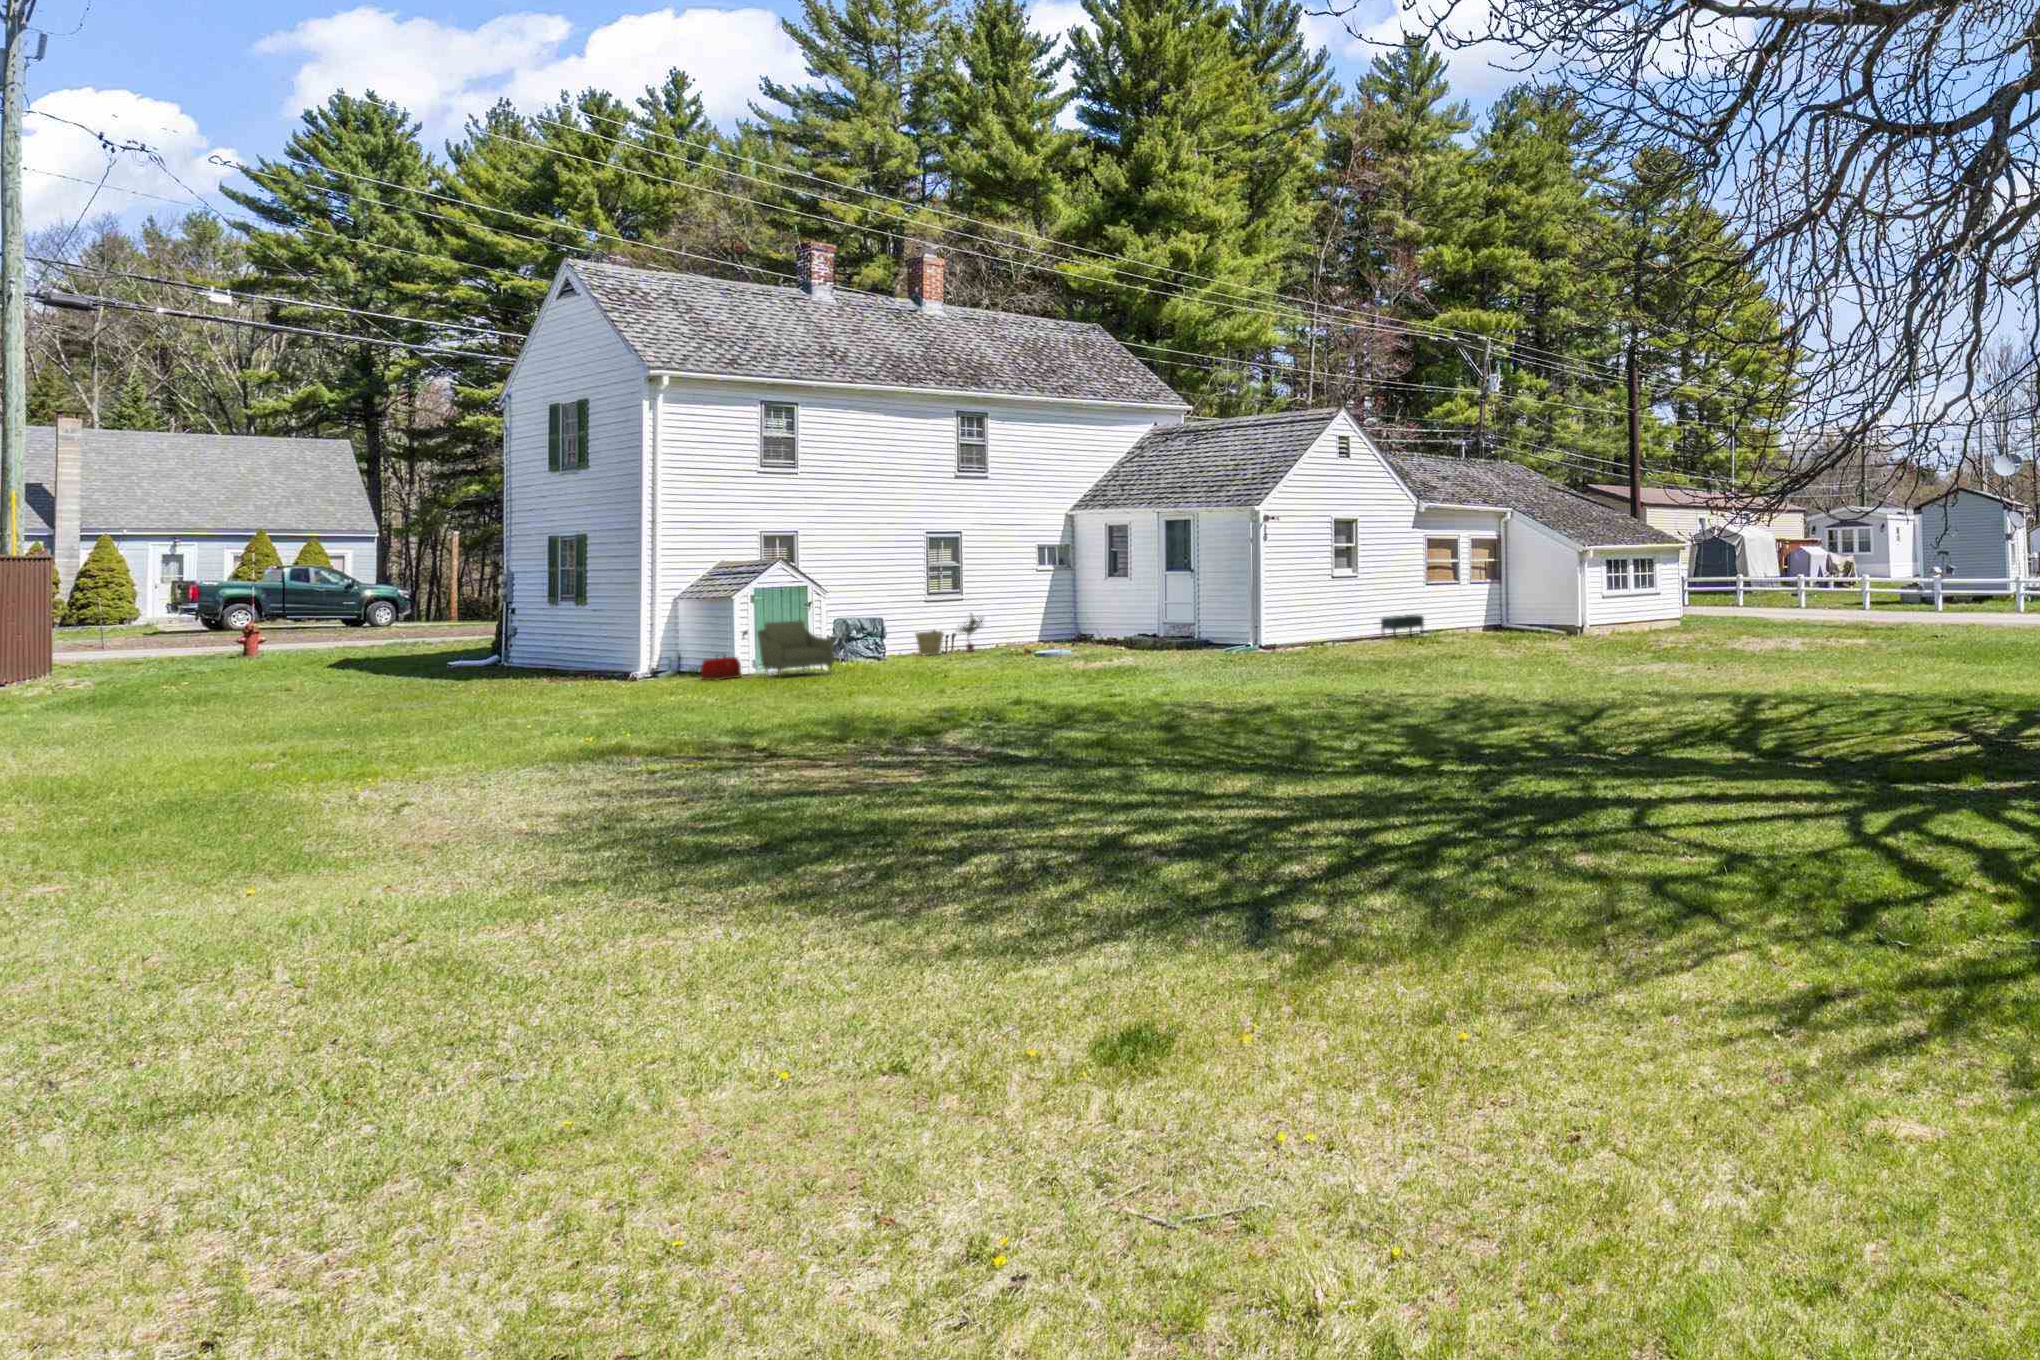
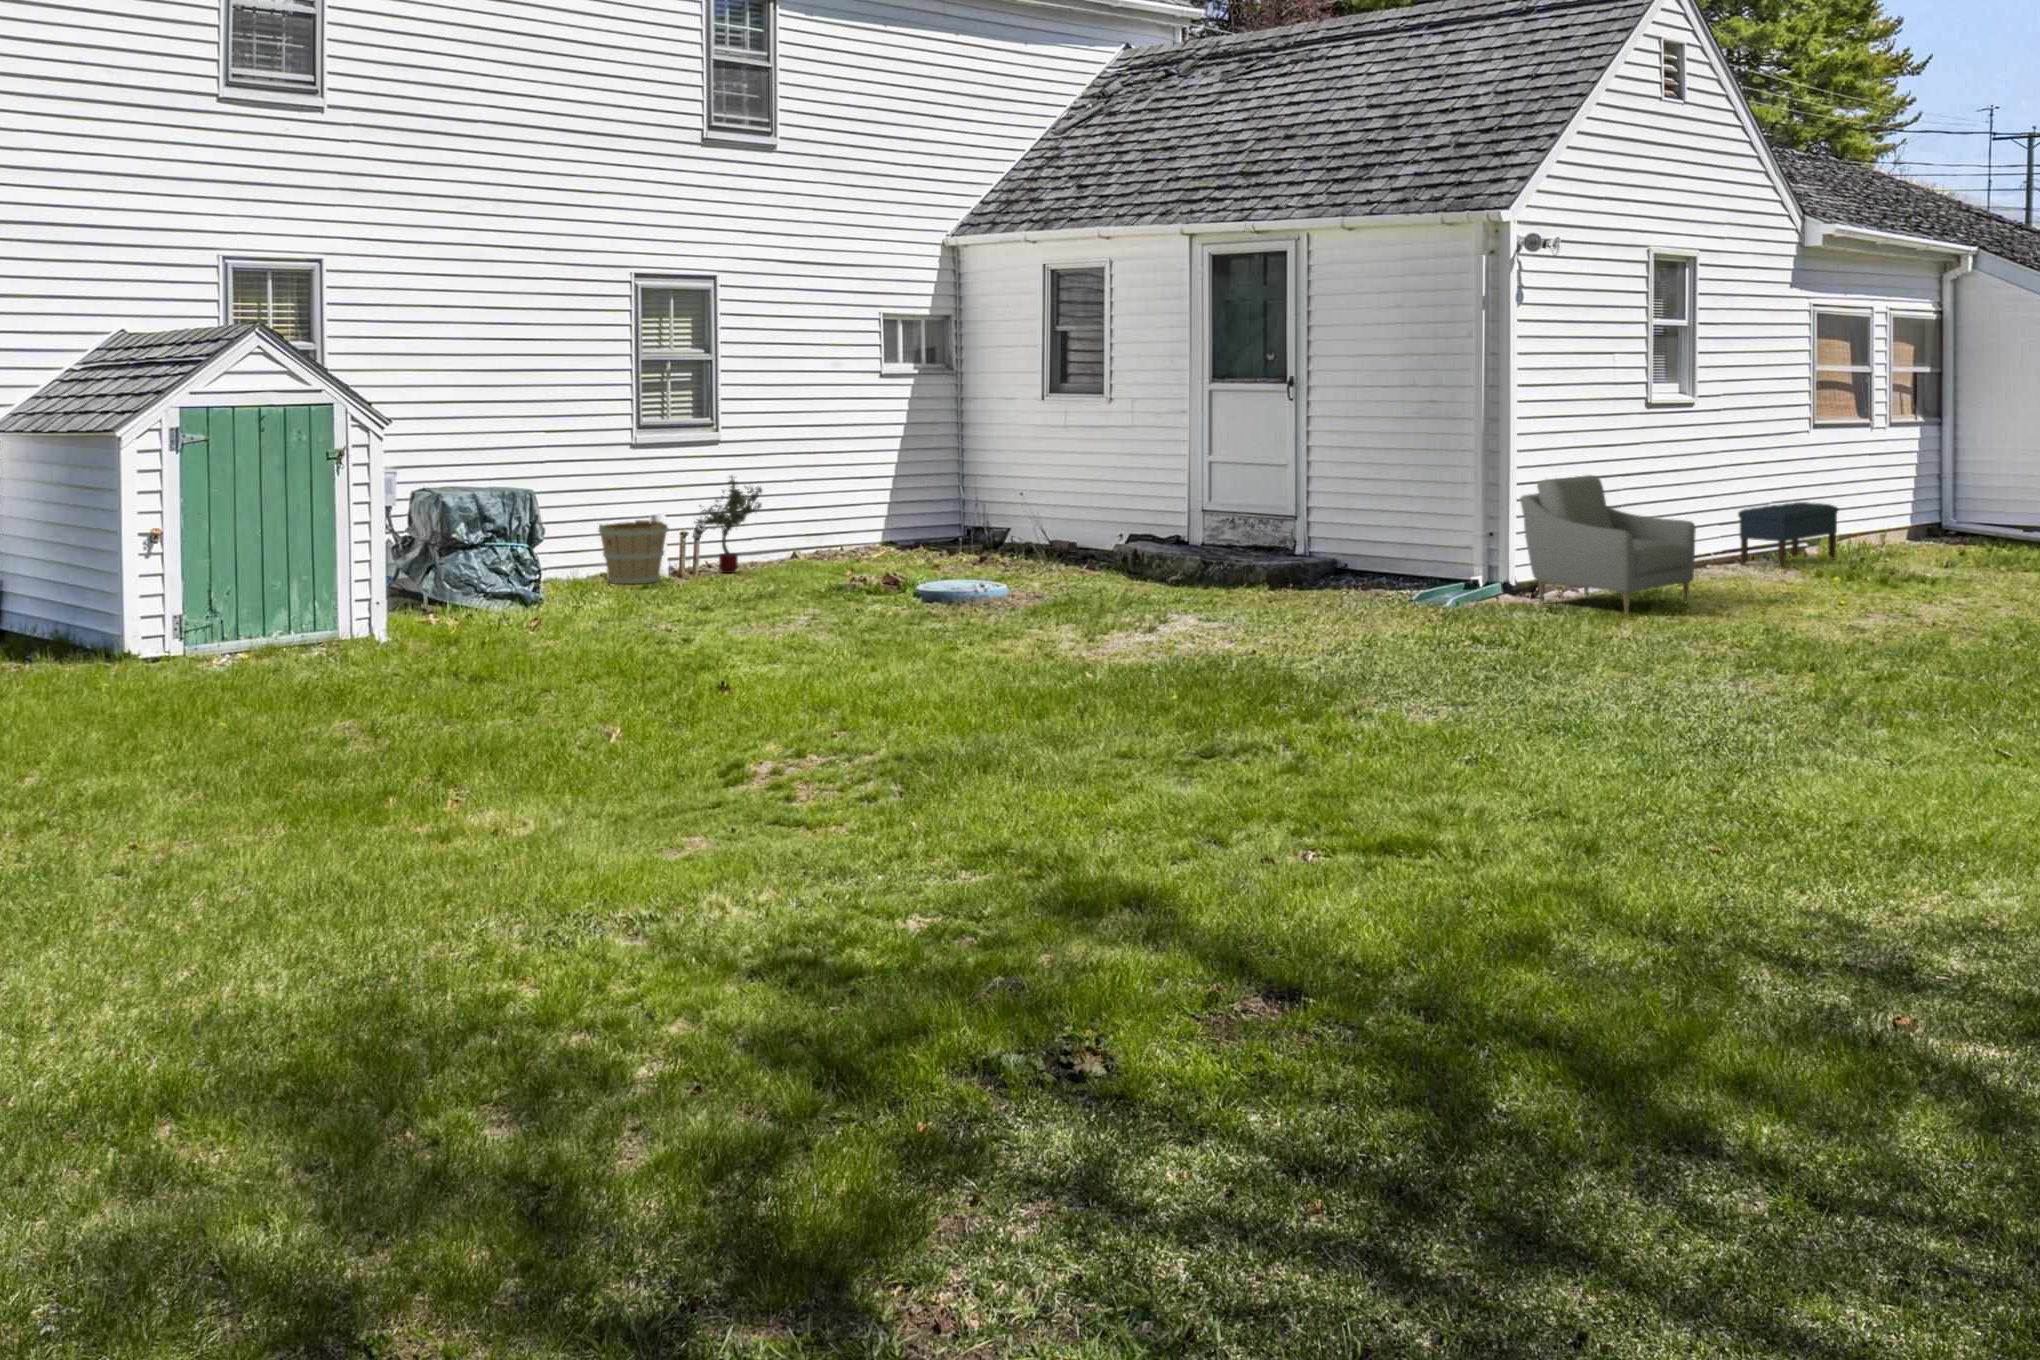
chair: present [757,620,834,675] -> present [1520,475,1696,615]
toolbox: present [701,653,741,680] -> none [17,592,133,674]

